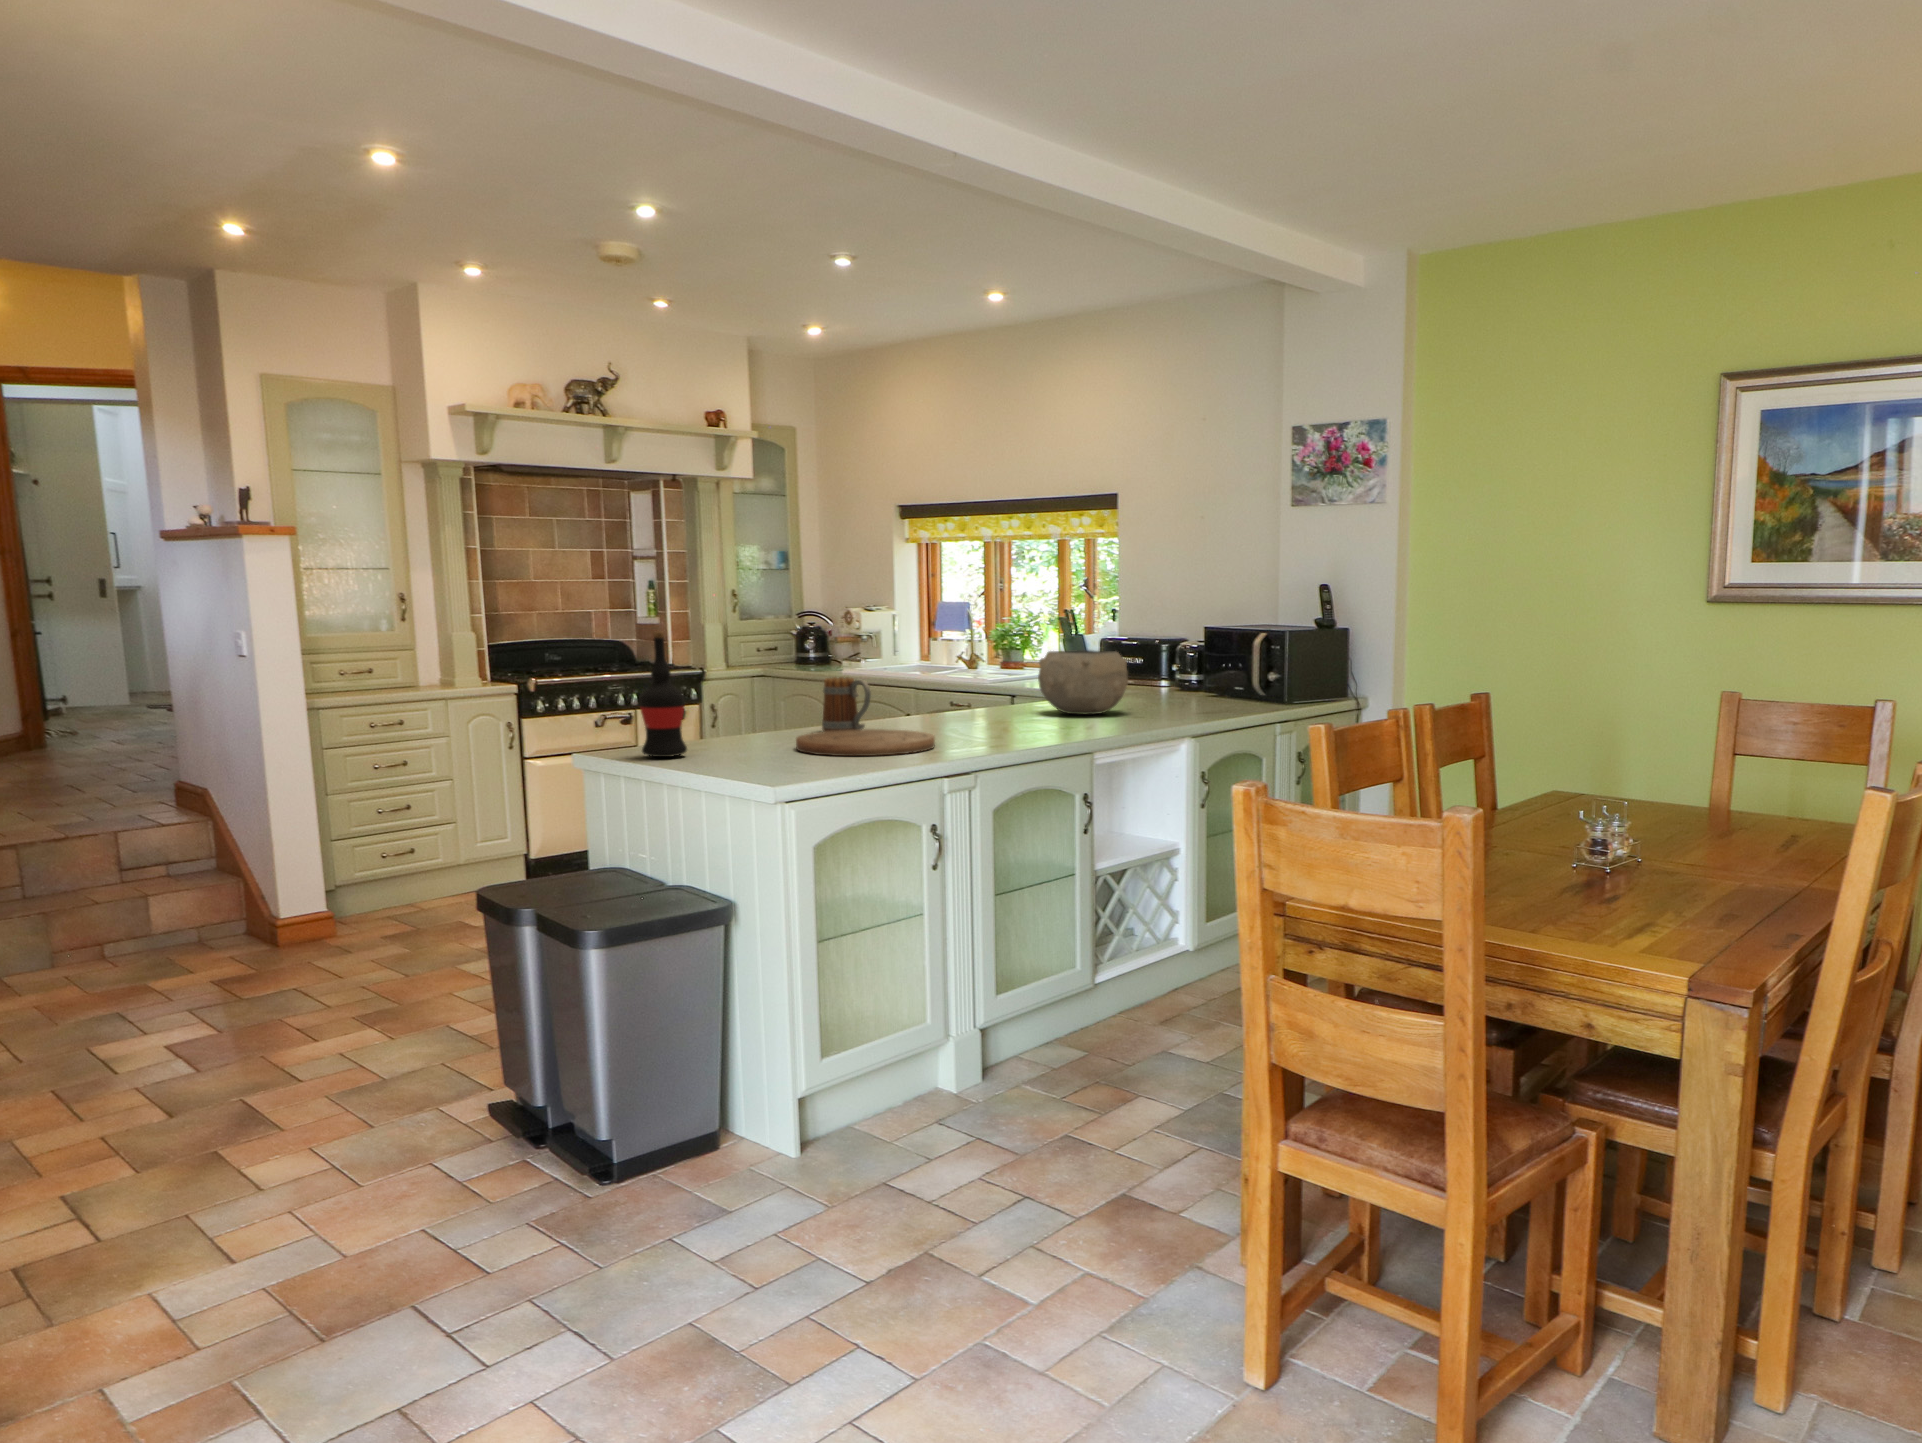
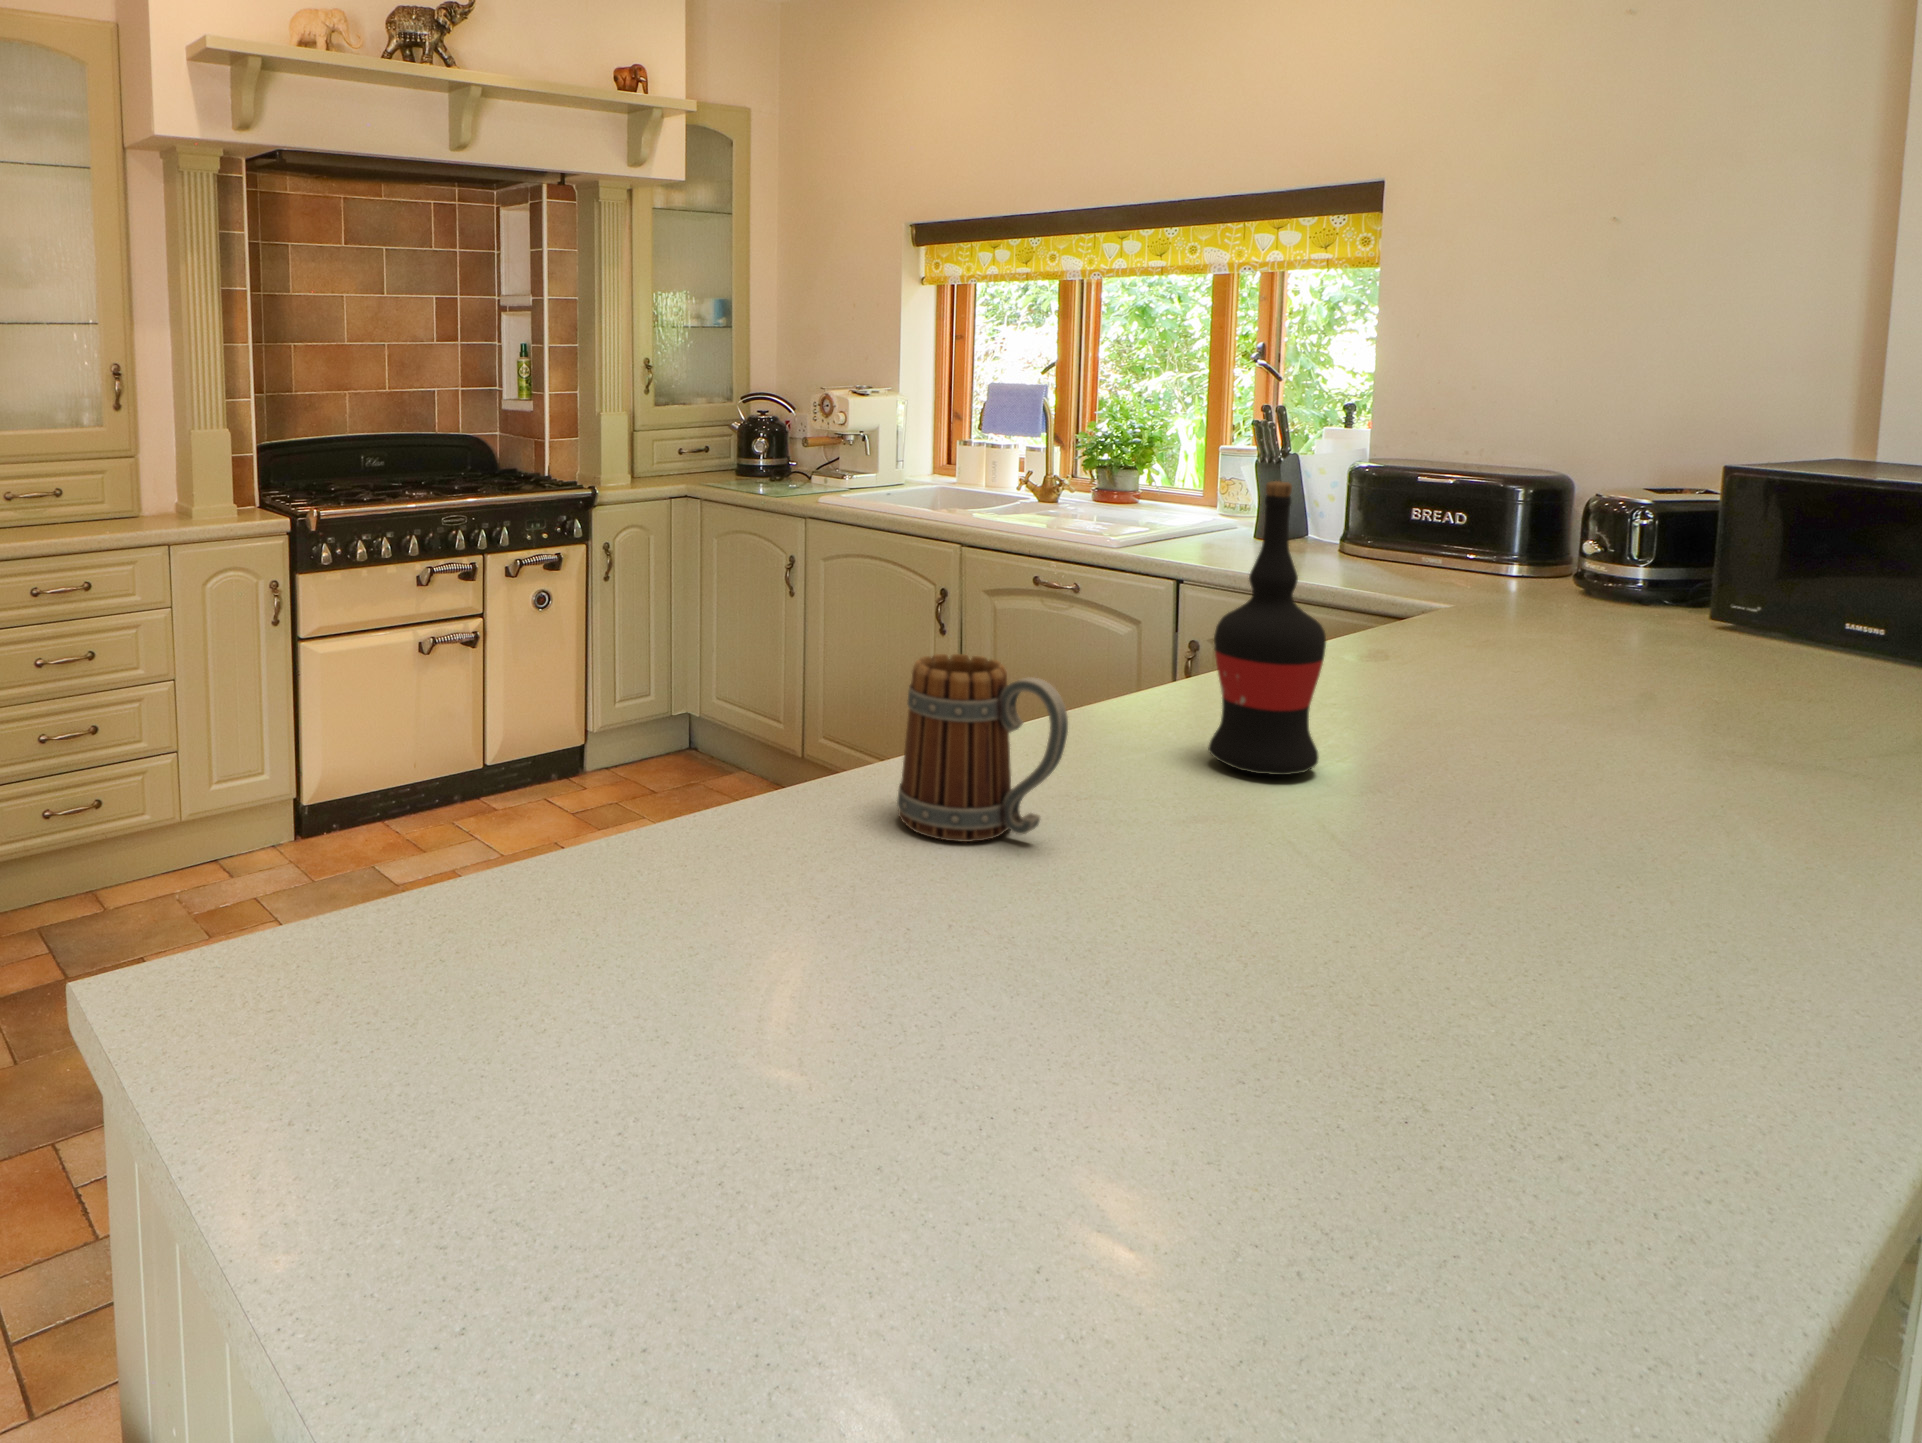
wine bottle: present [639,631,687,757] -> present [1208,481,1326,775]
ceramic bowl: present [1038,650,1128,714] -> none [1422,540,1721,729]
cutting board: present [796,729,935,756] -> none [870,890,1469,1219]

